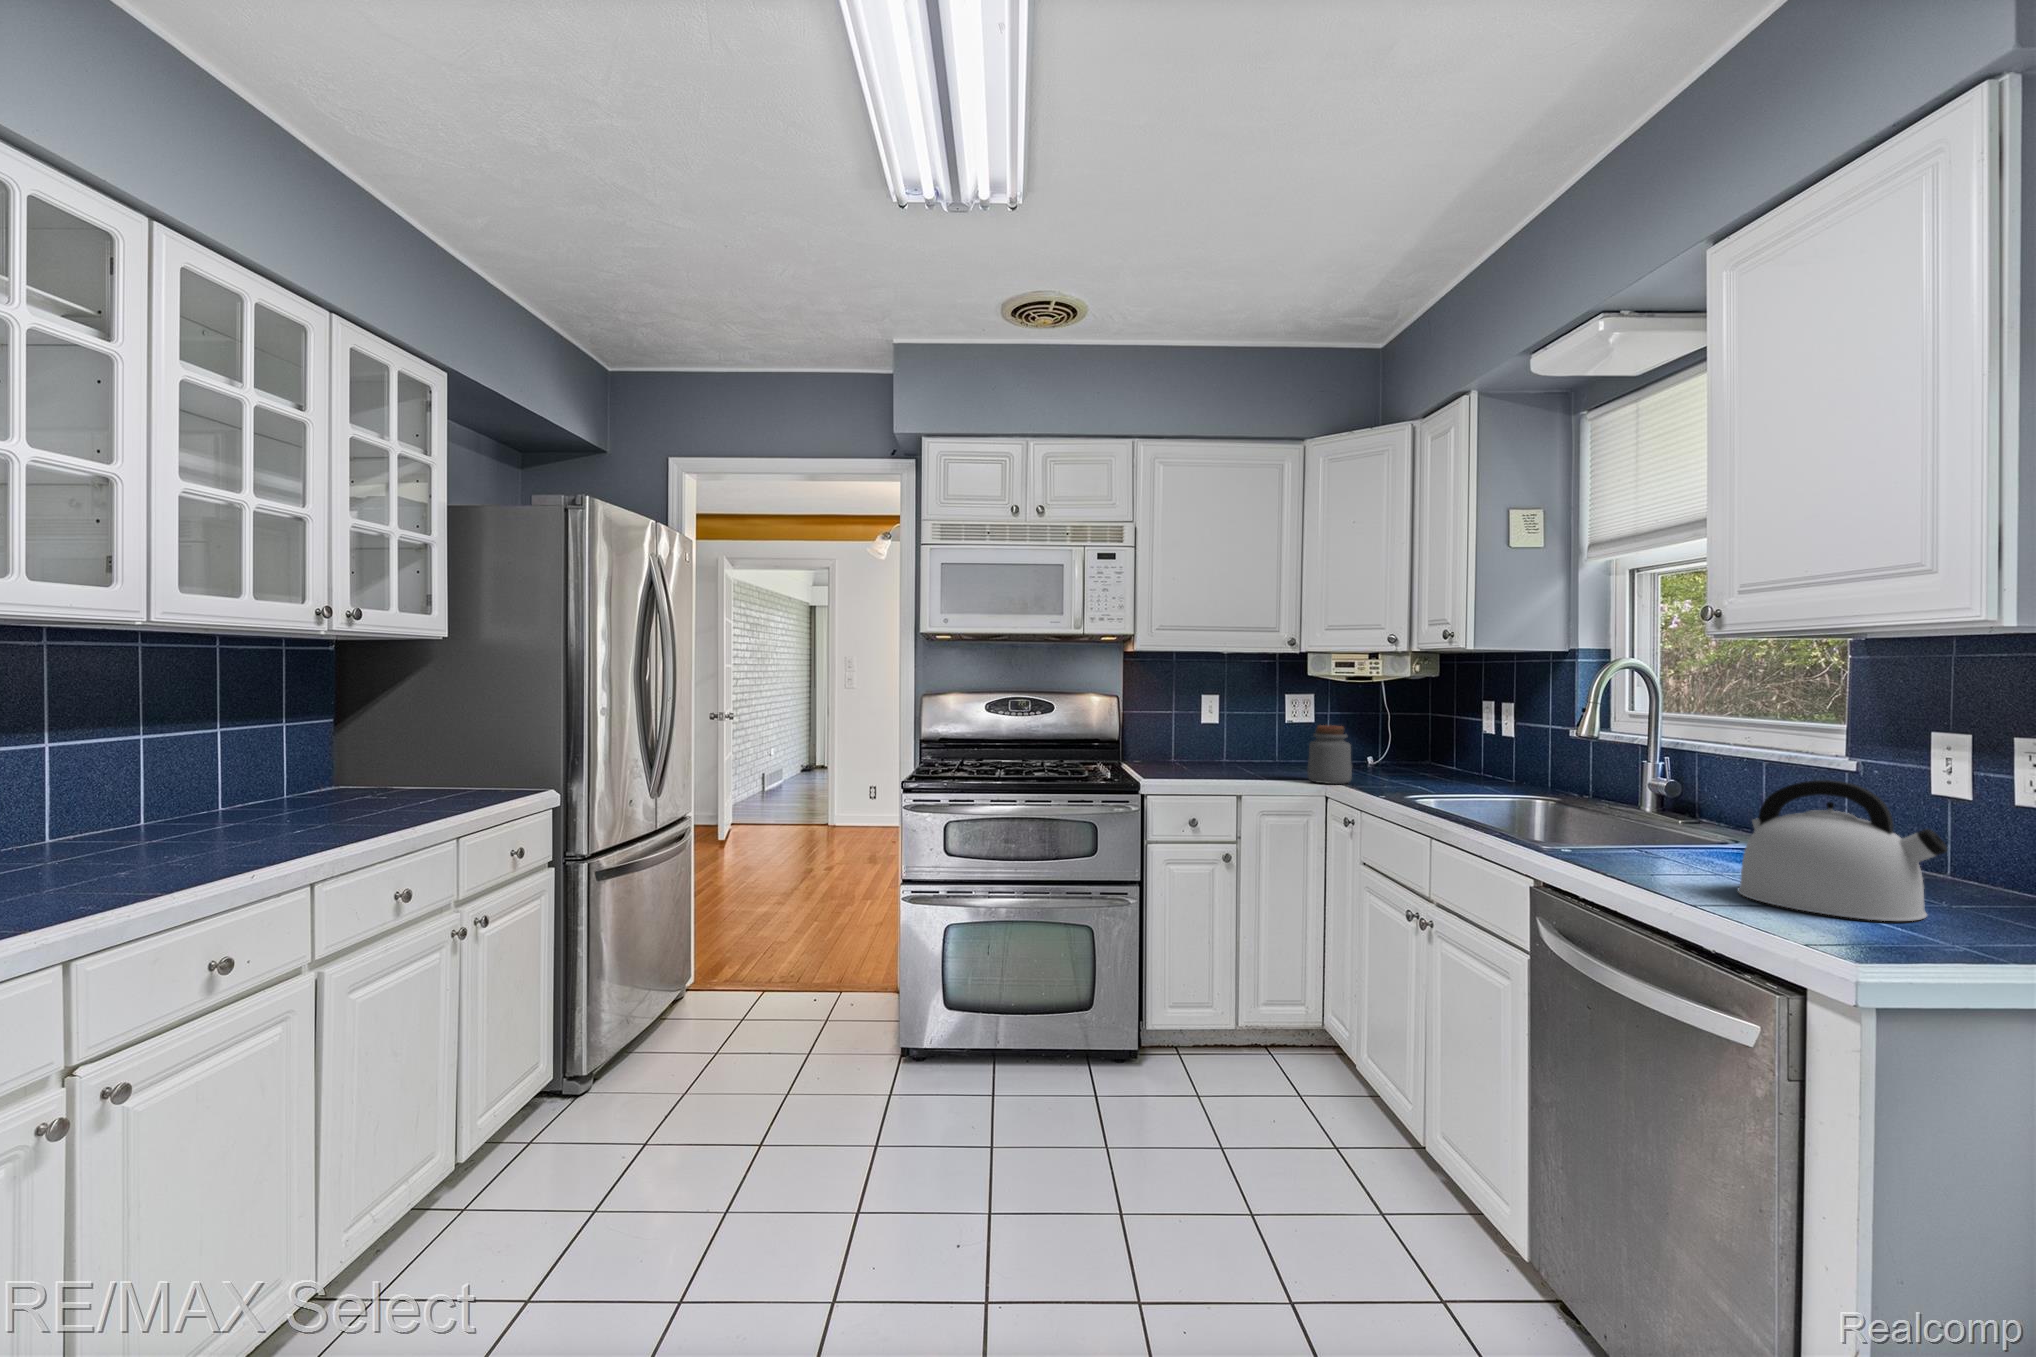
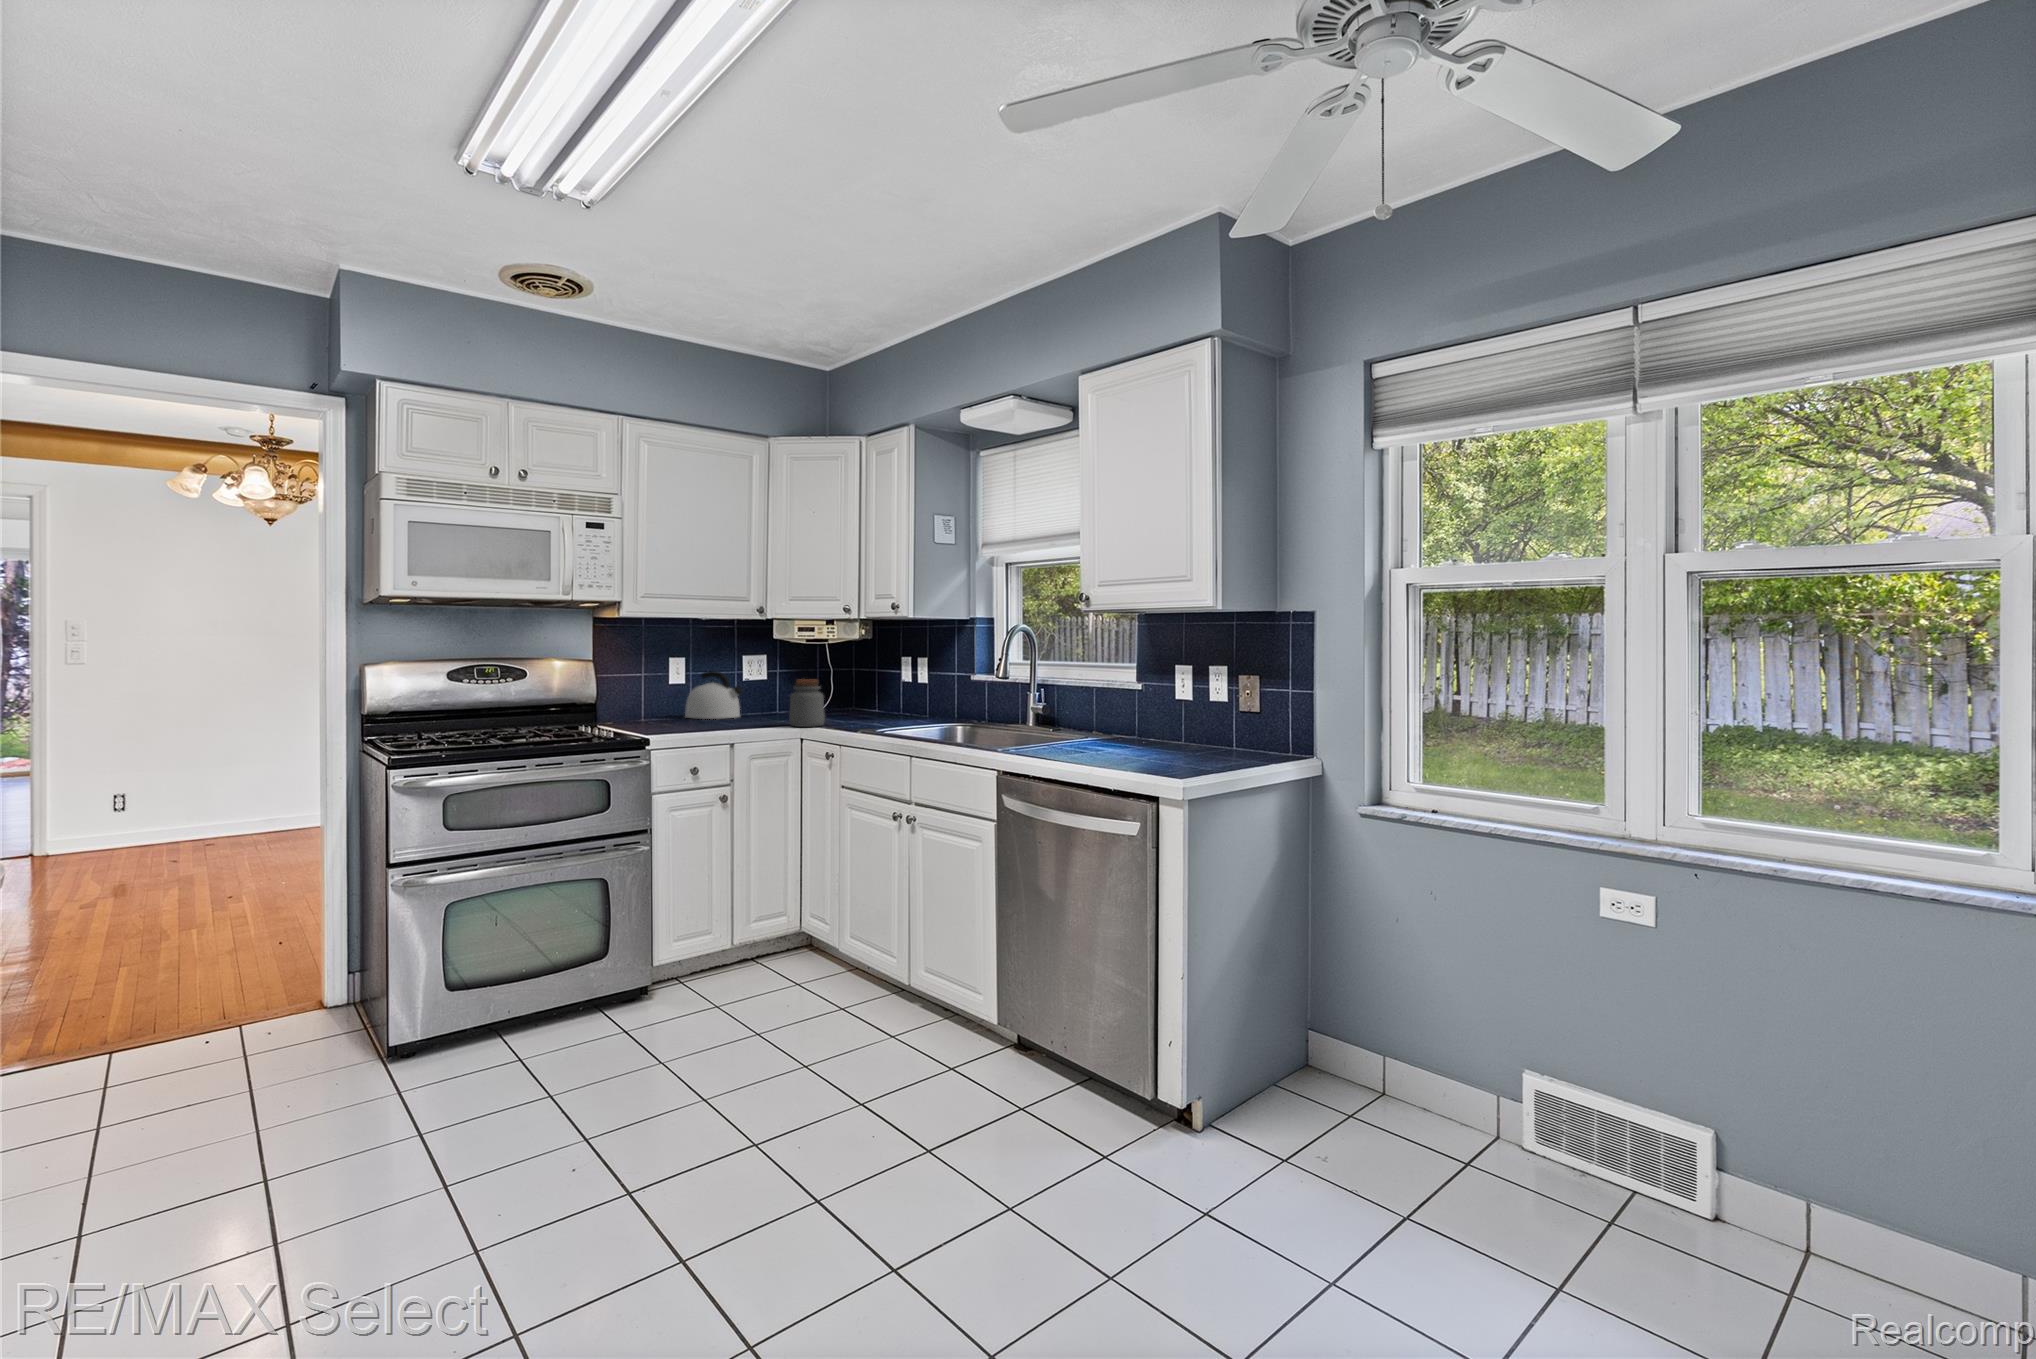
kettle: present [1738,780,1947,921] -> present [685,671,742,719]

